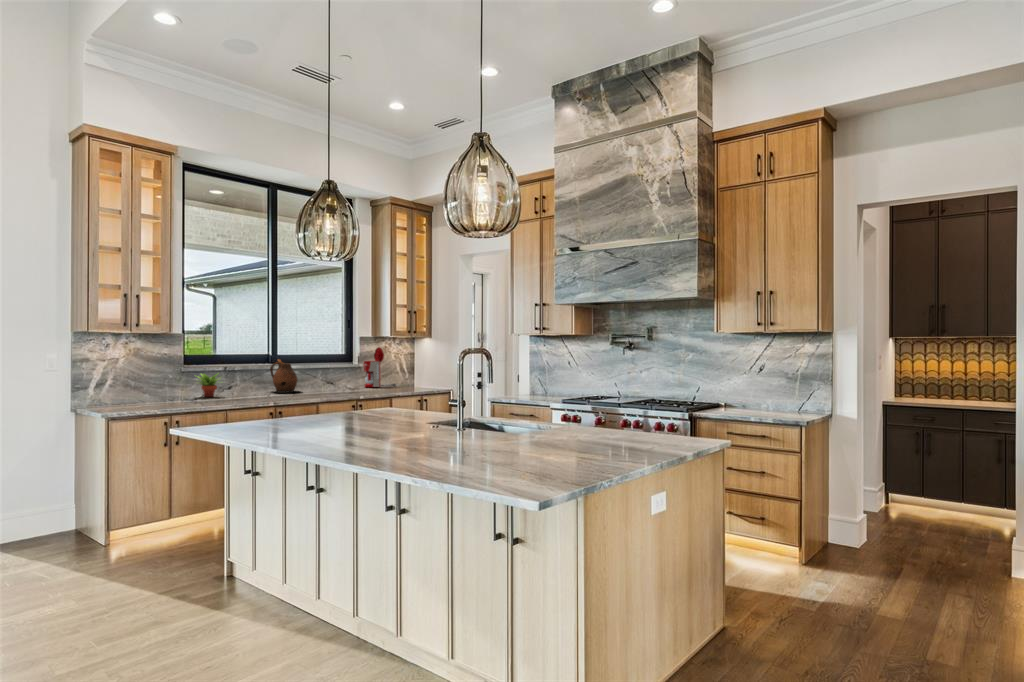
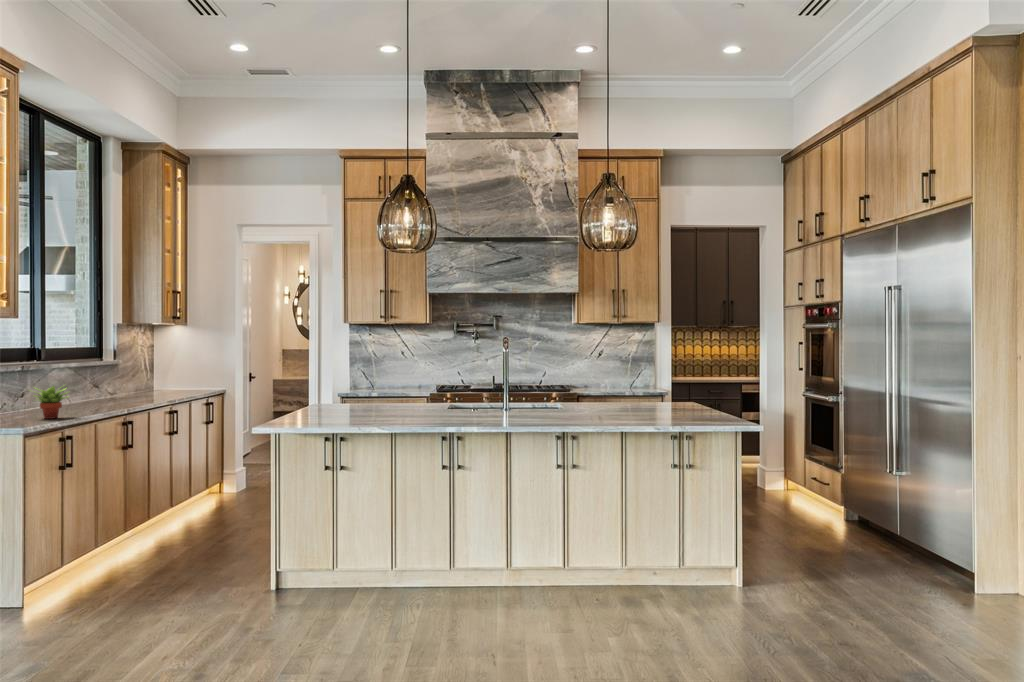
coffee maker: present [364,347,395,387] -> none [152,343,185,397]
ceramic pitcher: present [270,359,300,393] -> none [84,363,131,409]

